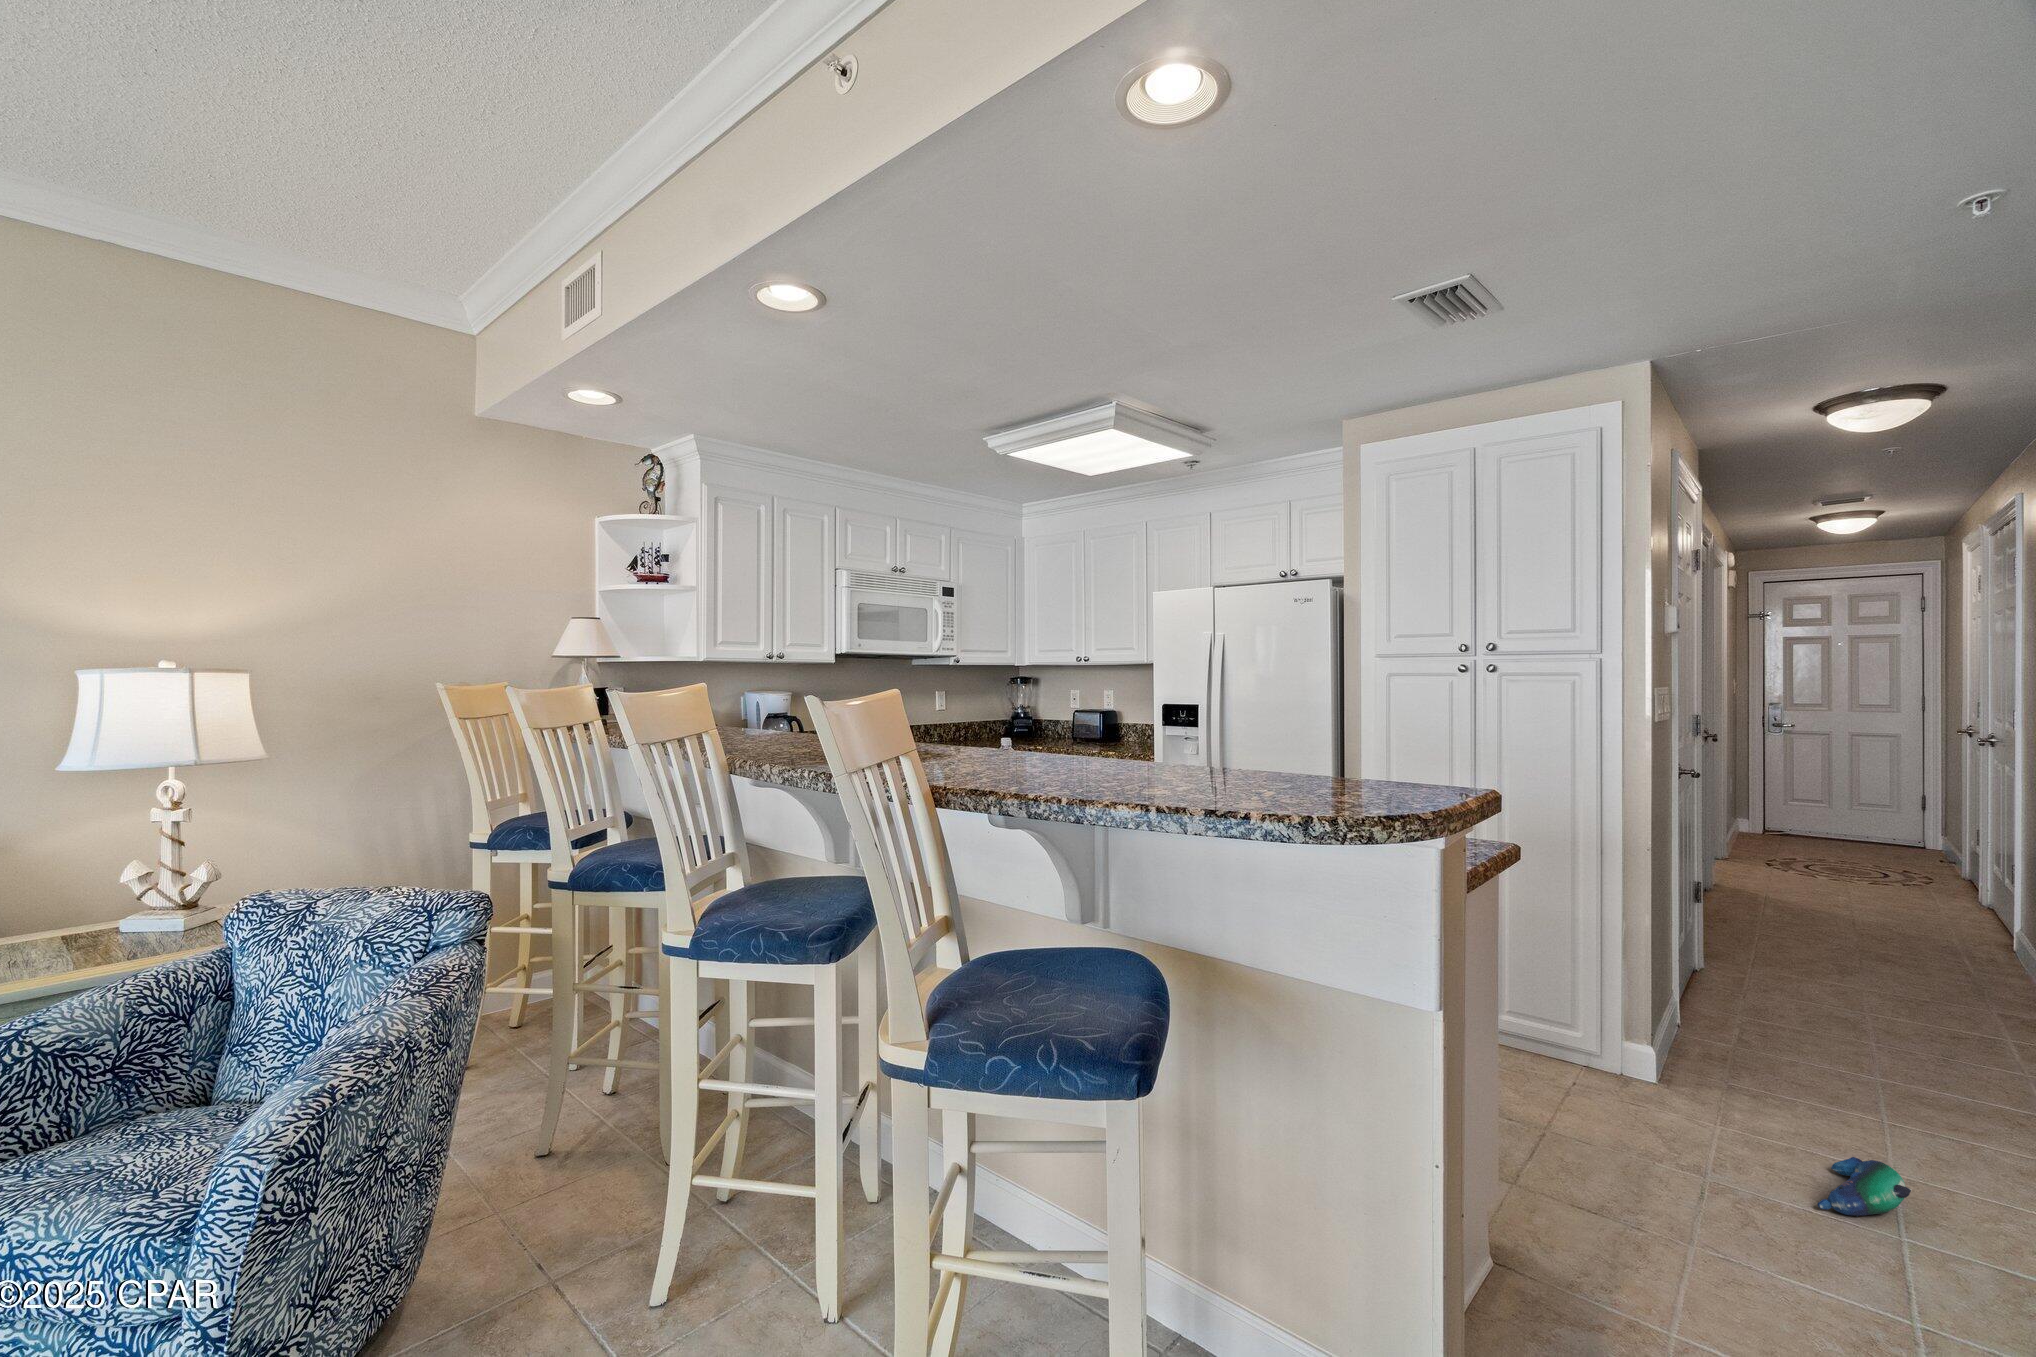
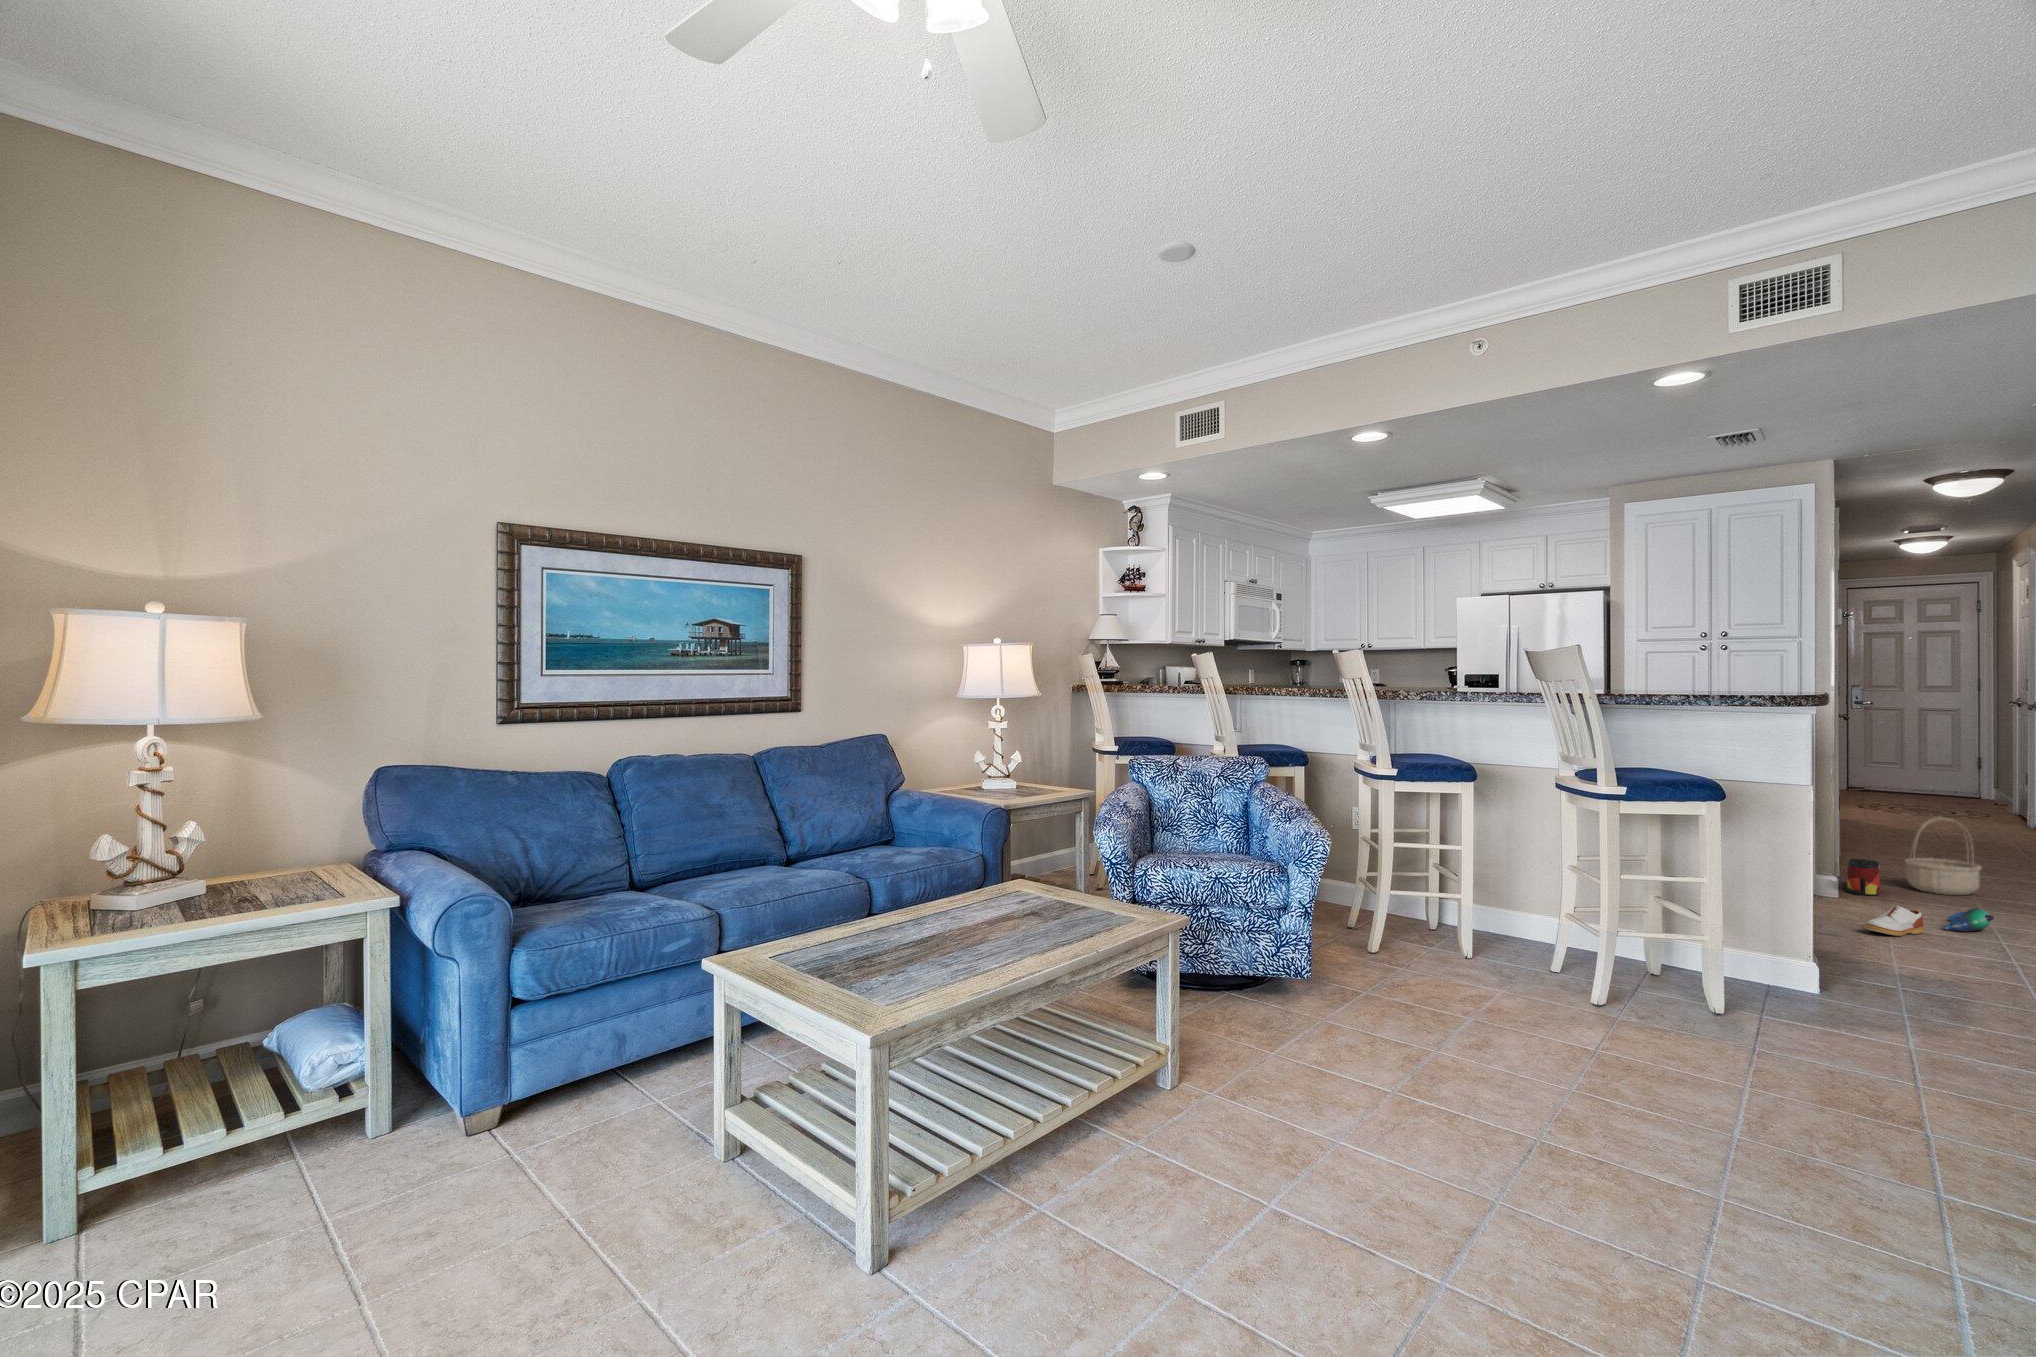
basket: none [1778,947,1903,1083] -> present [1905,818,1981,895]
bag: none [1680,1011,1736,1084] -> present [1845,859,1880,896]
shoe: none [1663,1165,1777,1235] -> present [1864,906,1924,936]

